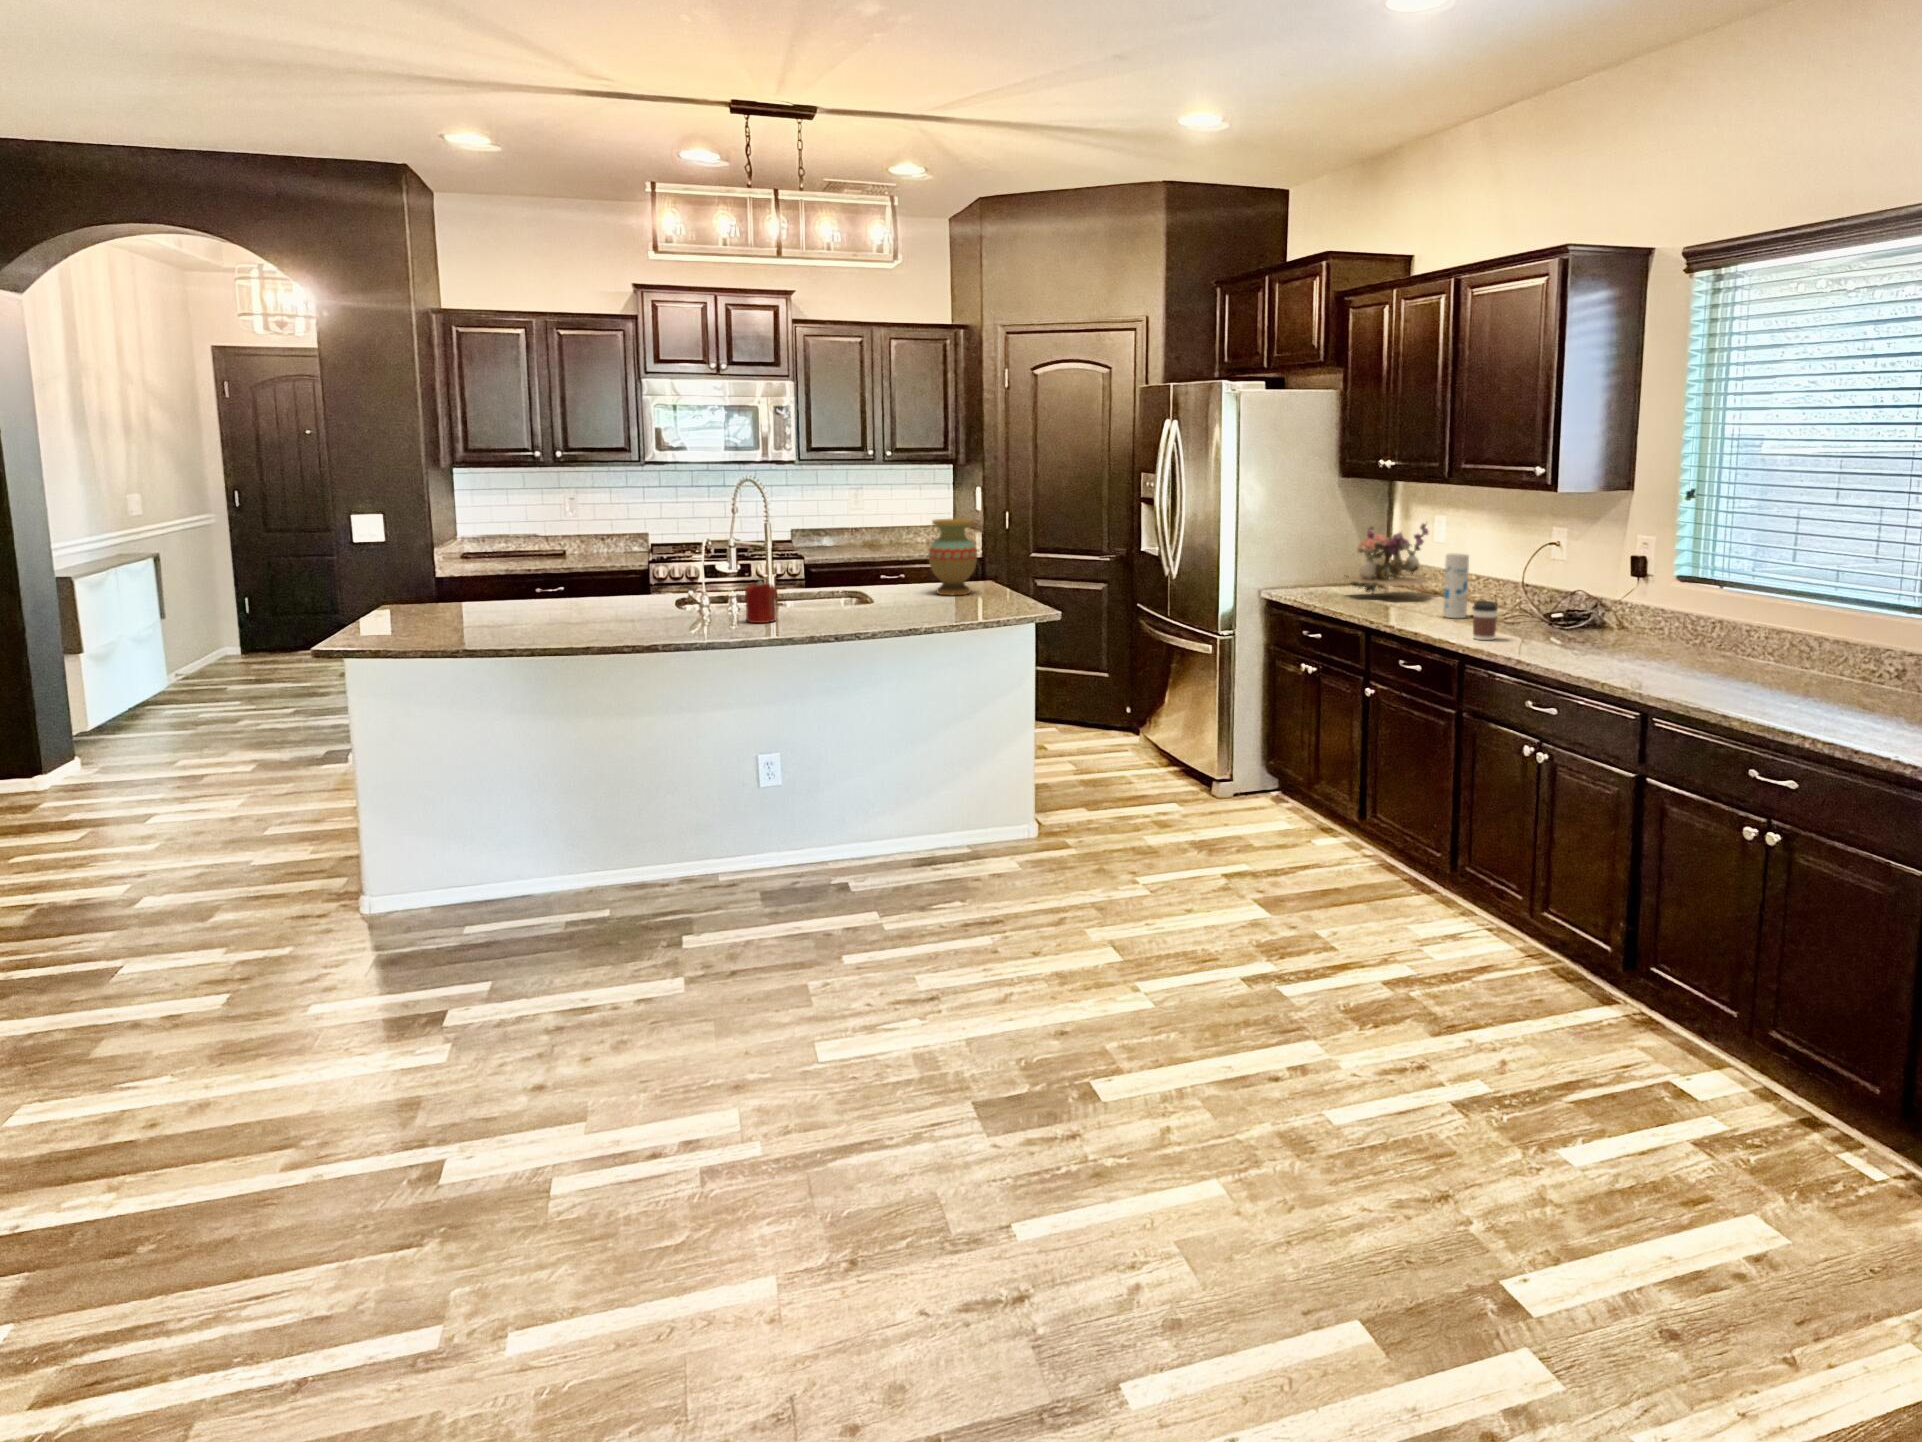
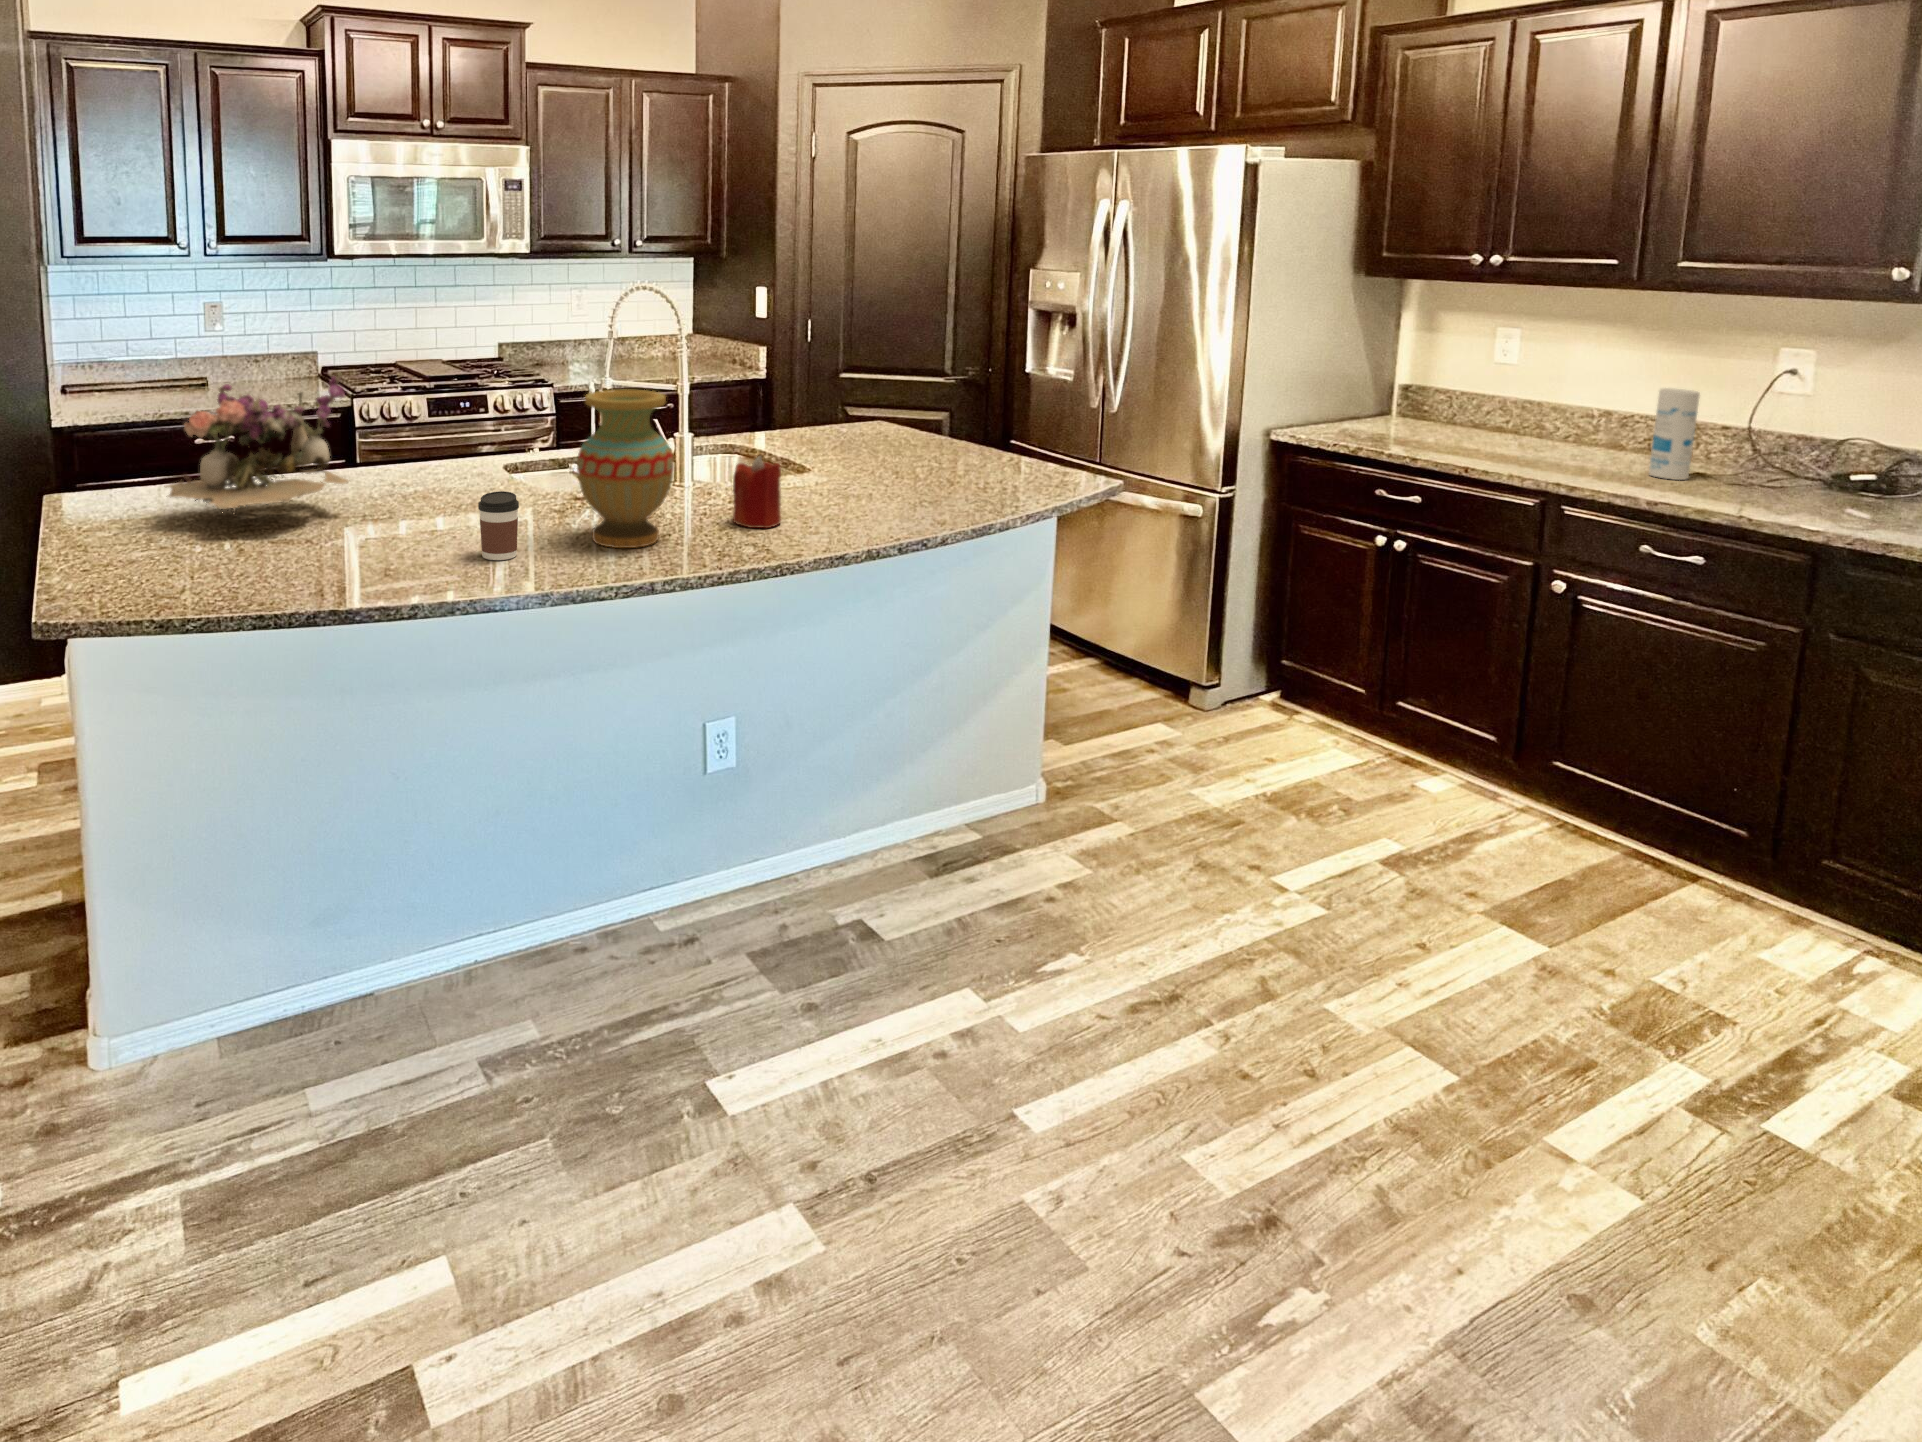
vase: present [929,519,977,595] -> present [577,389,674,548]
flower arrangement: present [1344,524,1432,594] -> present [166,374,349,516]
coffee cup: present [1473,601,1498,640] -> present [478,491,519,560]

